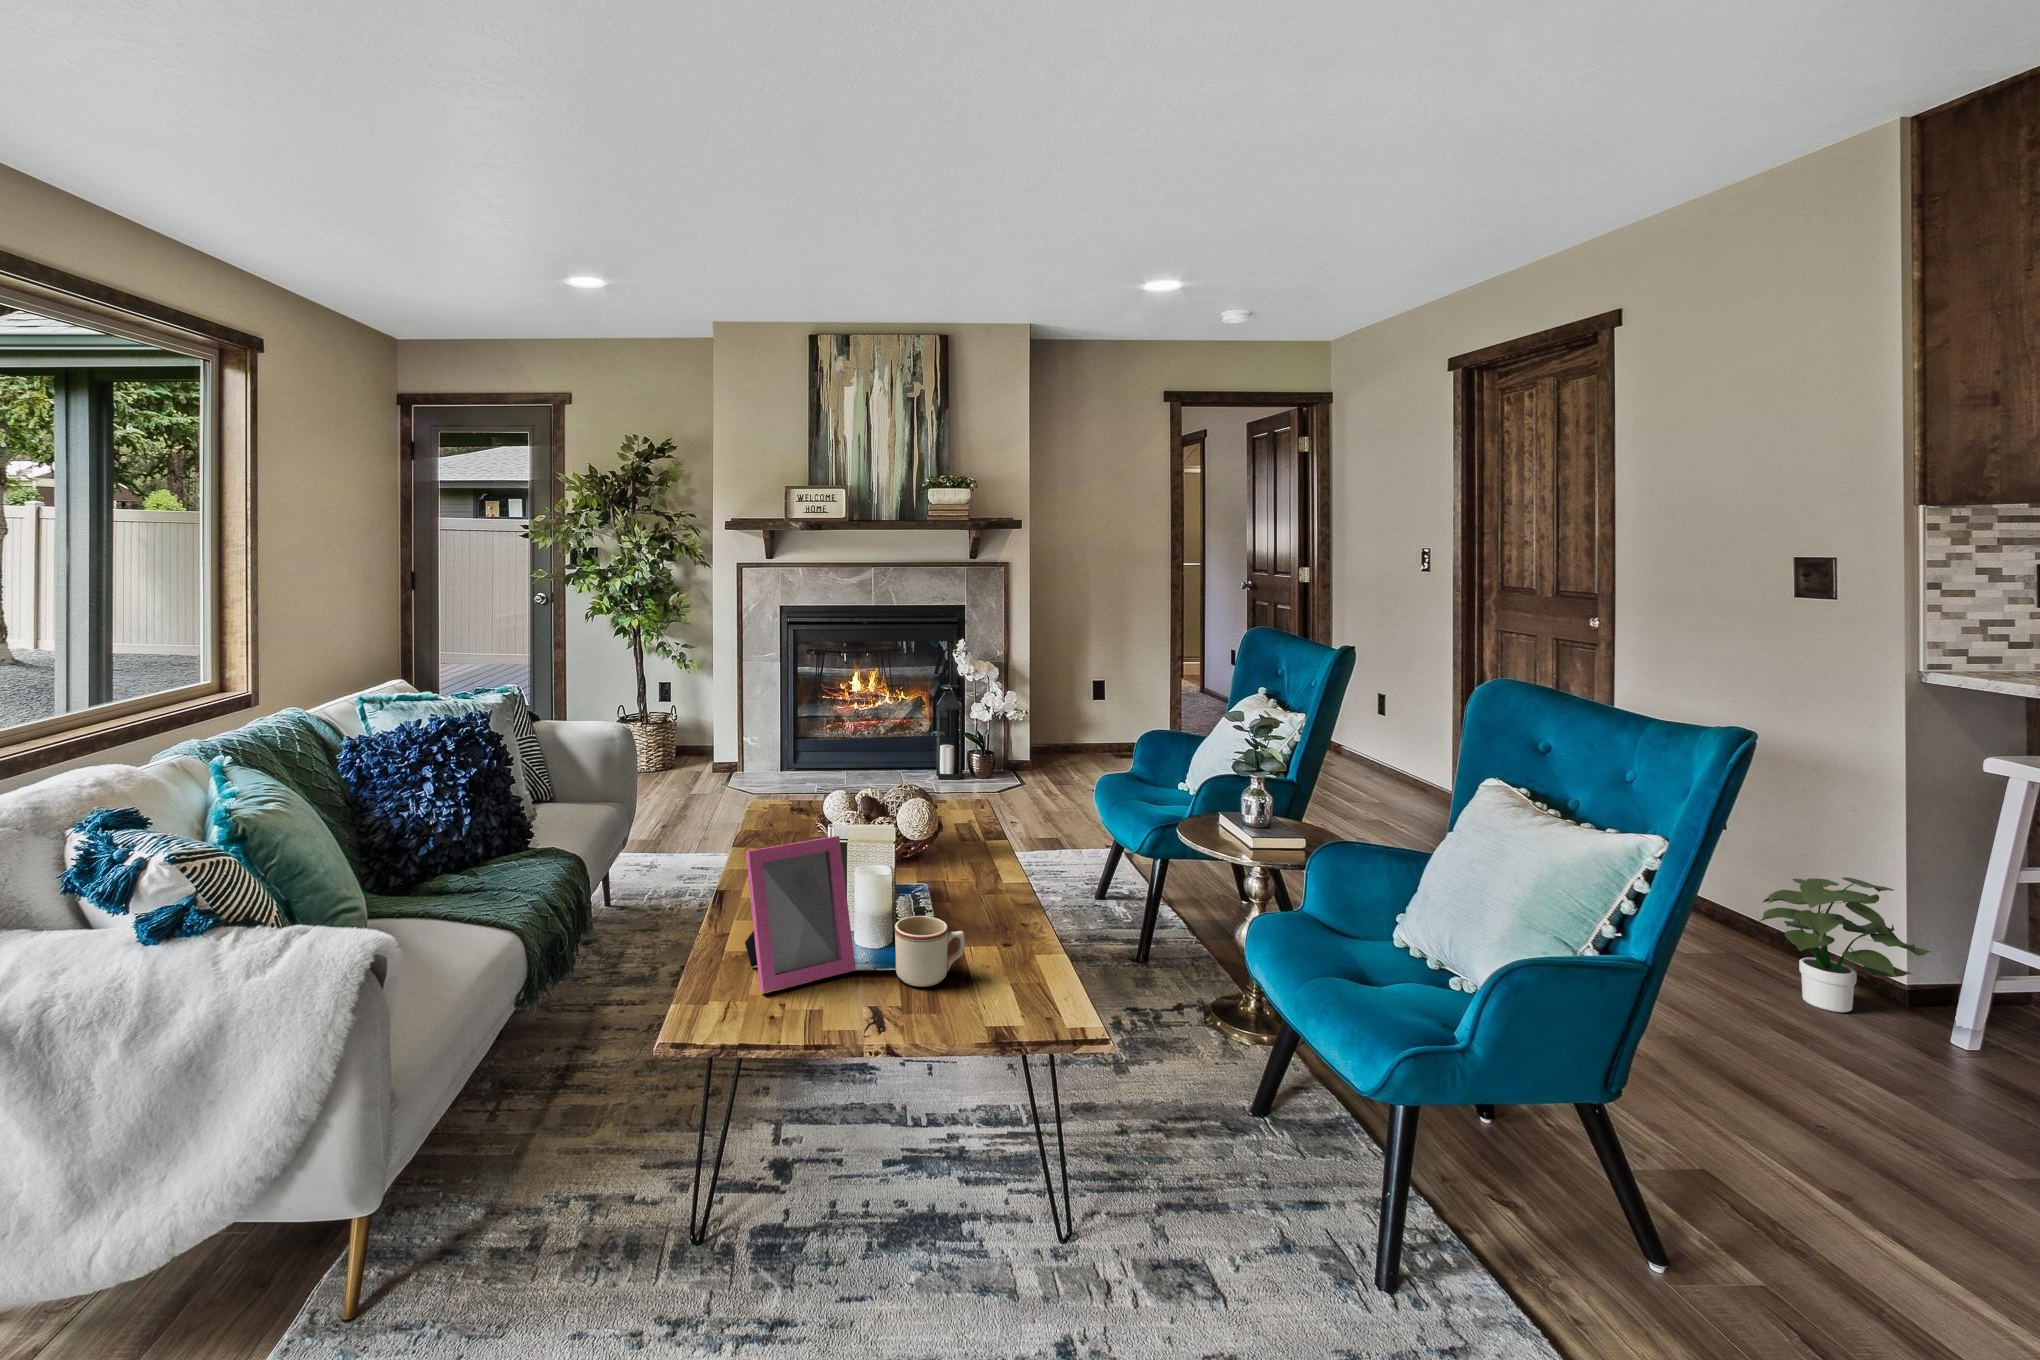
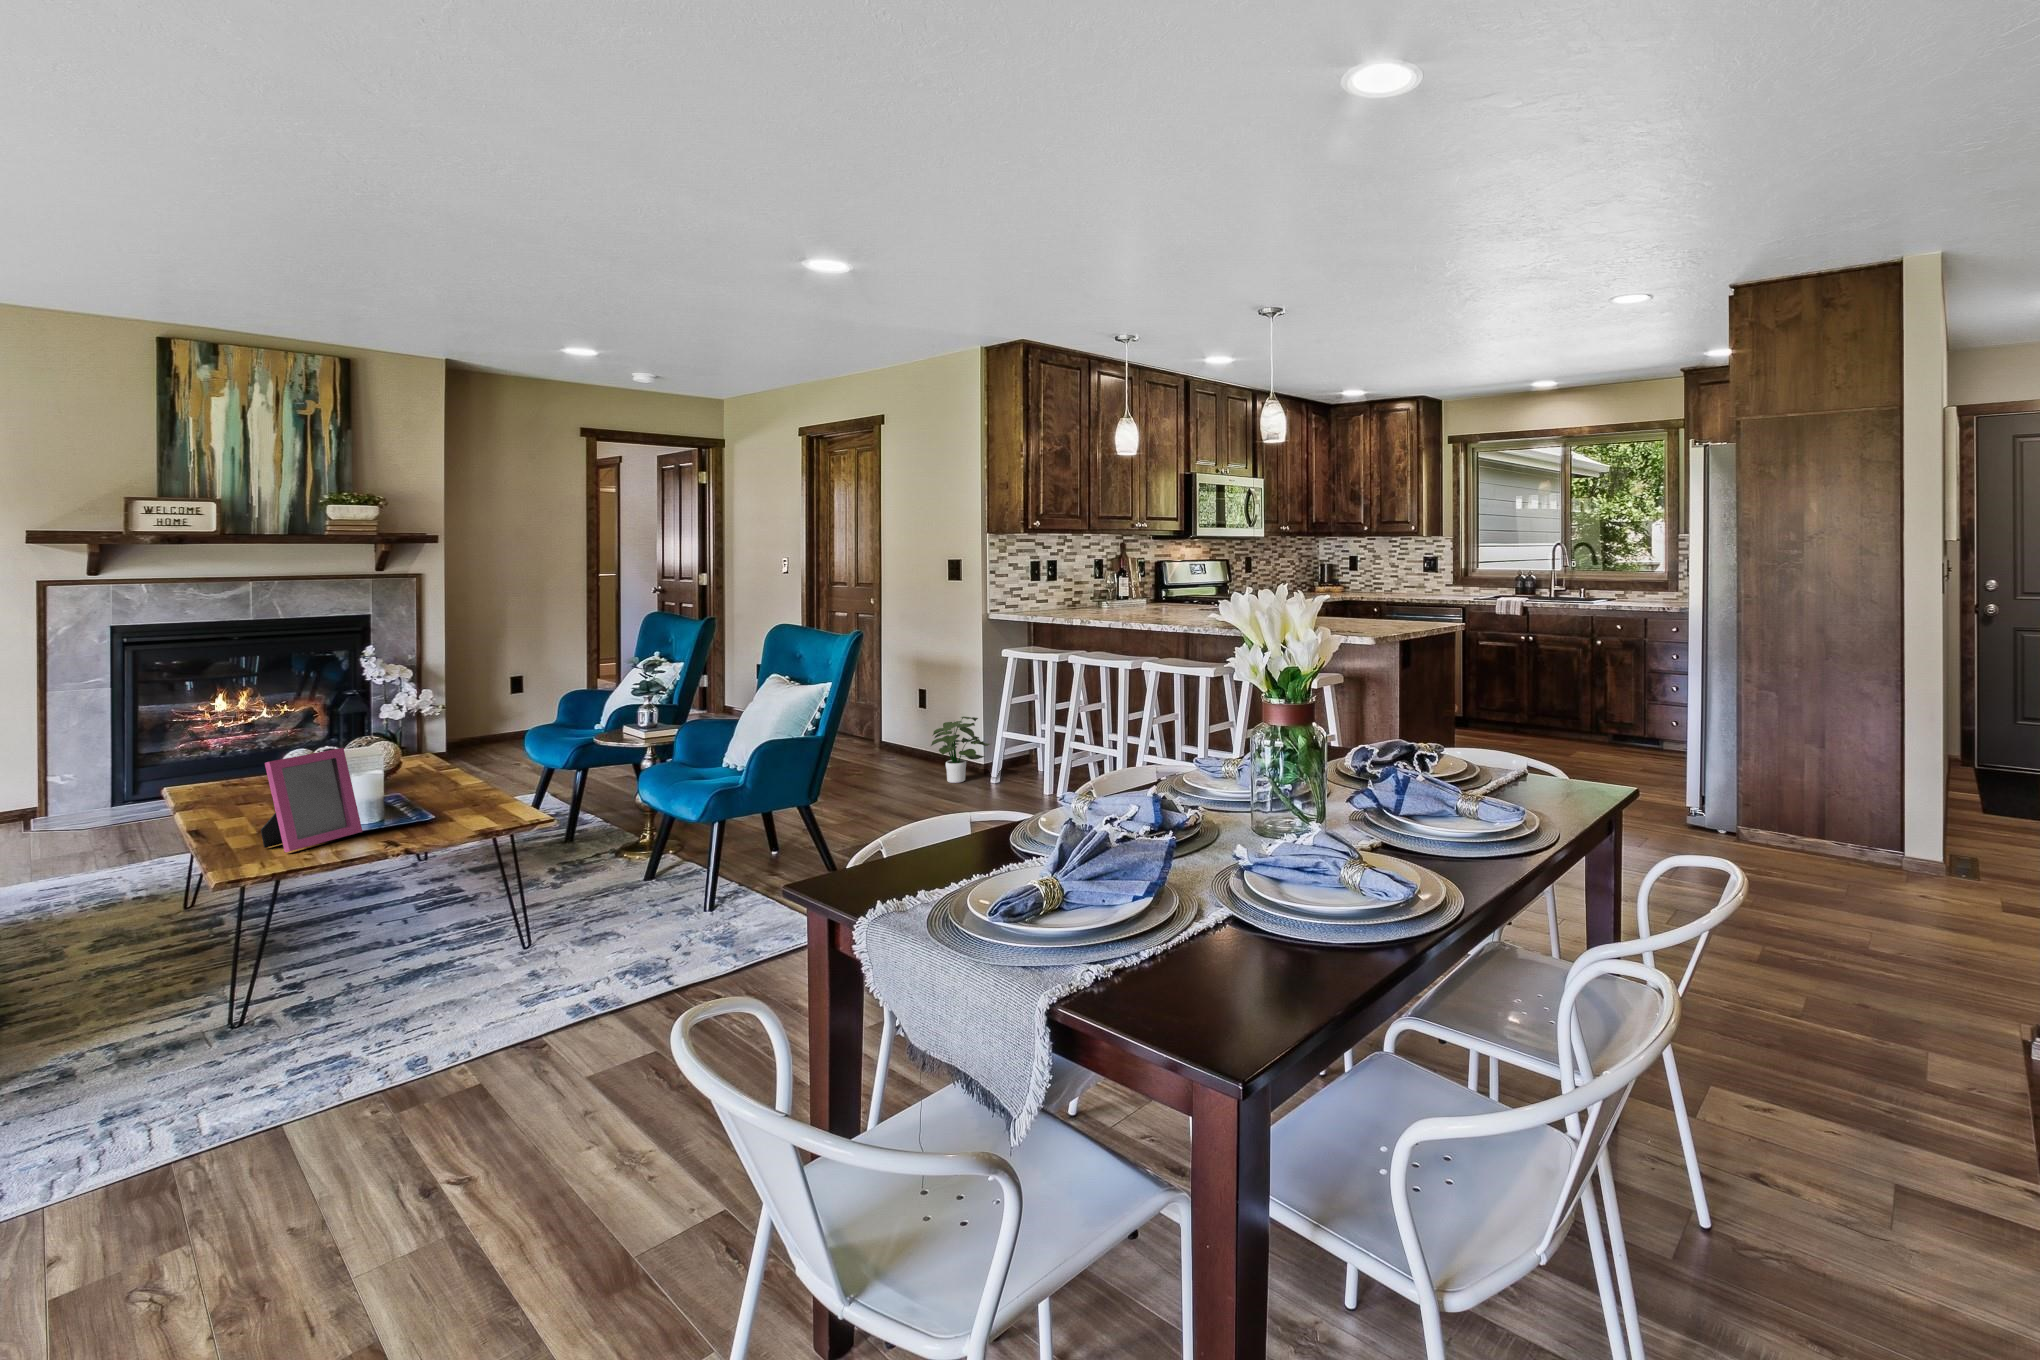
mug: present [895,916,965,987] -> none [396,788,452,829]

